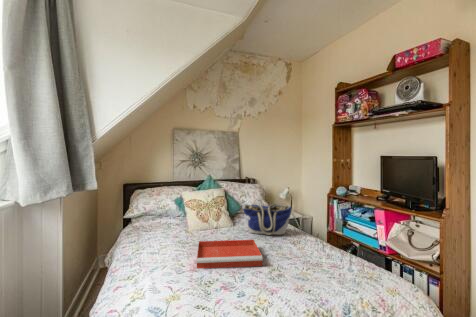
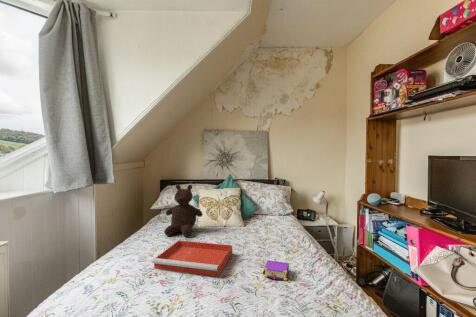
teddy bear: none [163,186,204,240] -> present [164,185,203,237]
tote bag: present [243,205,292,235] -> none [238,206,288,243]
book: none [283,247,327,266] -> present [263,260,289,280]

